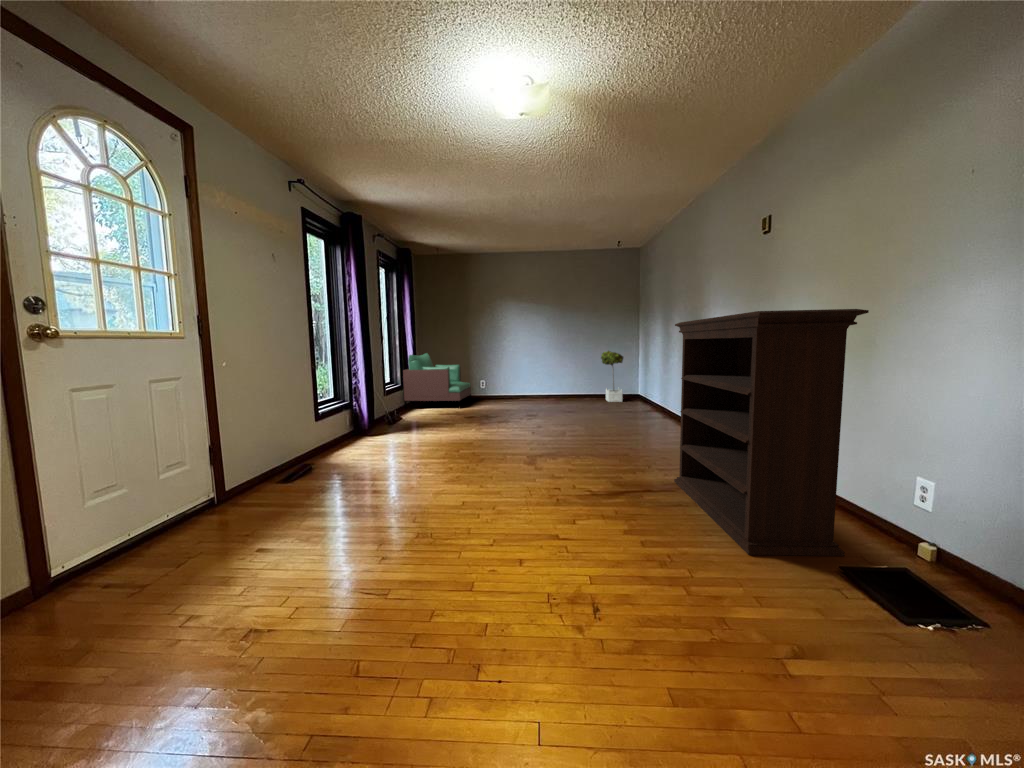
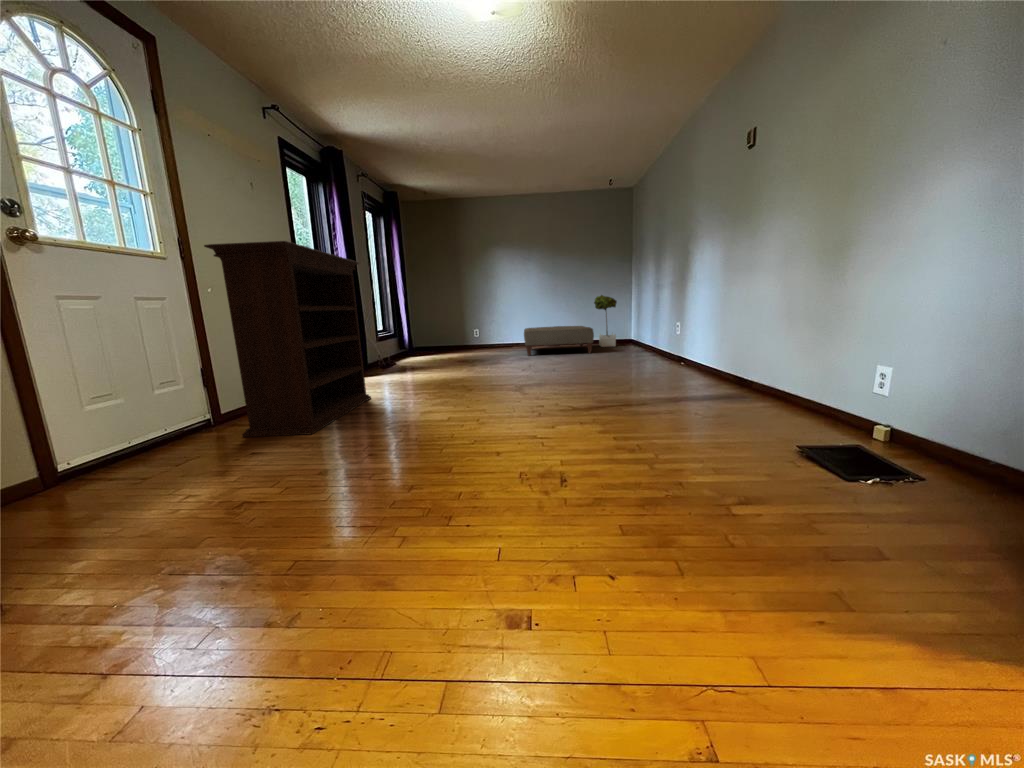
bookshelf: present [674,309,869,556] -> present [204,241,371,437]
armchair: present [403,353,471,409] -> none [396,303,466,357]
ottoman: none [531,381,602,412] -> present [524,326,594,356]

